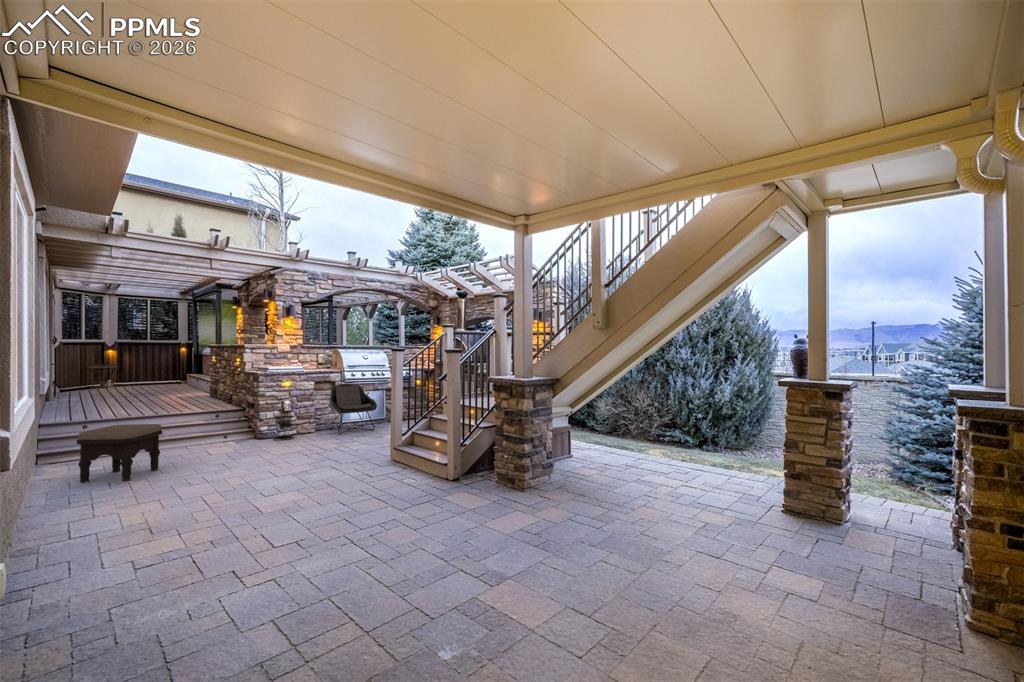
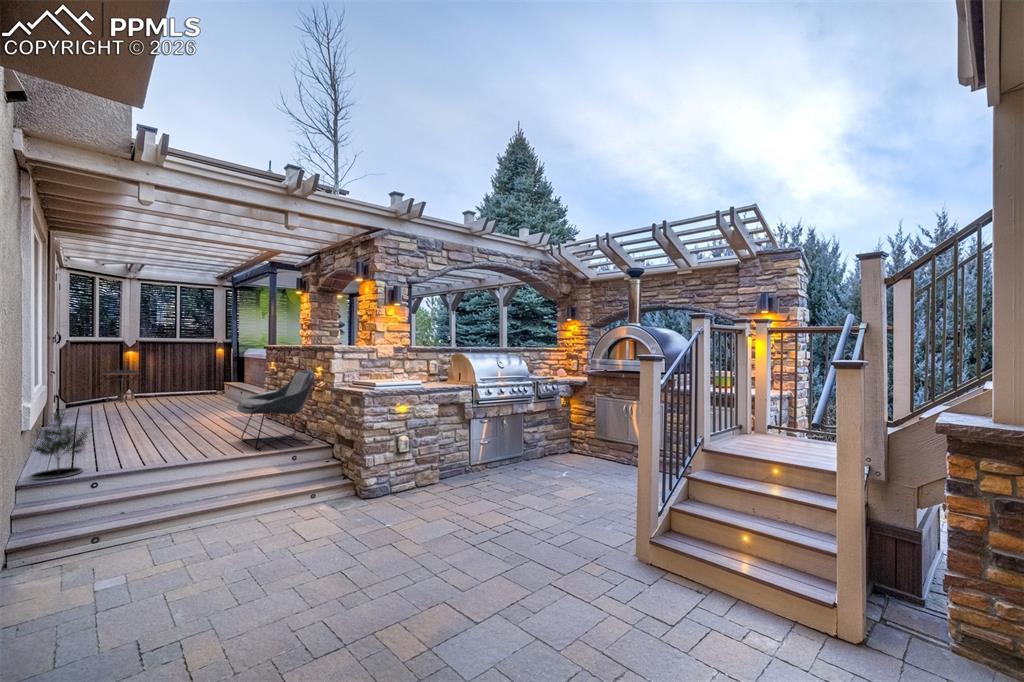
lounge chair: present [329,384,377,435] -> present [237,370,315,449]
potted tree: present [273,408,294,440] -> present [29,411,89,480]
ottoman: present [77,424,162,483] -> none [70,504,239,652]

